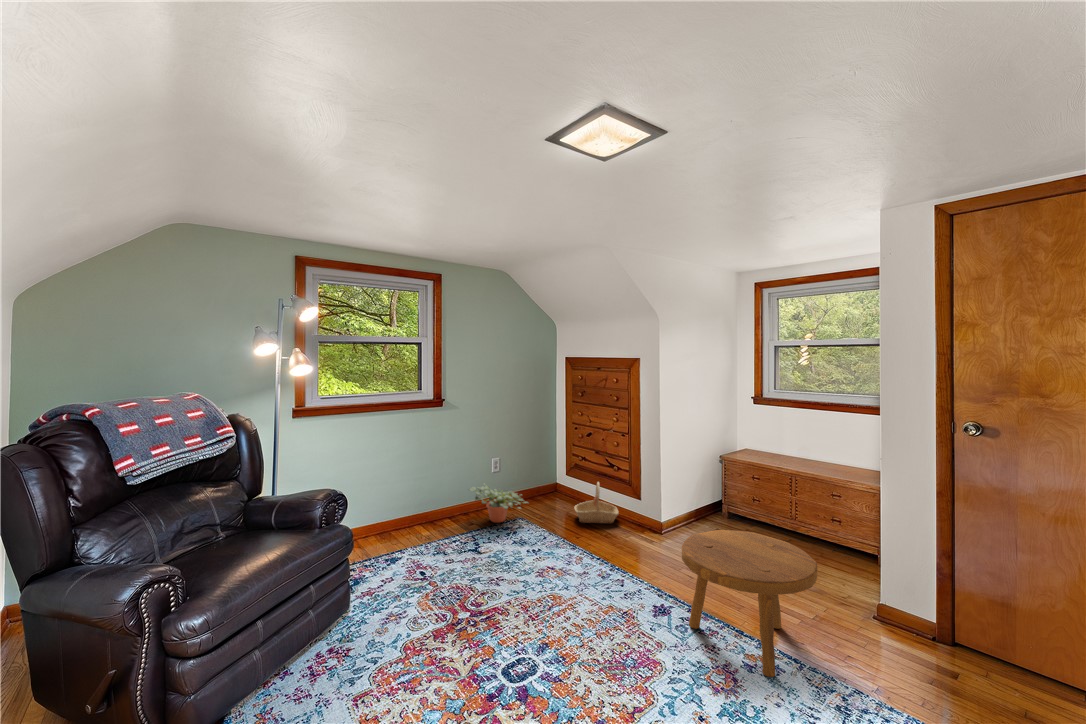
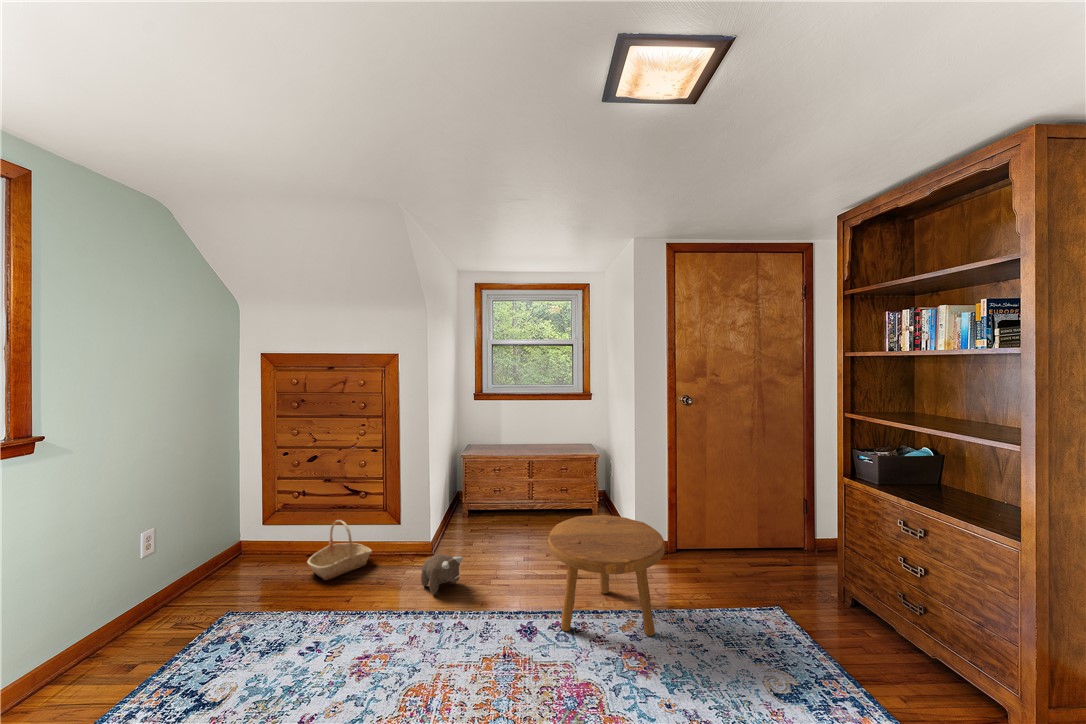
potted plant: present [469,484,528,523] -> none [114,576,247,642]
plush toy: none [627,528,657,559] -> present [421,554,463,594]

